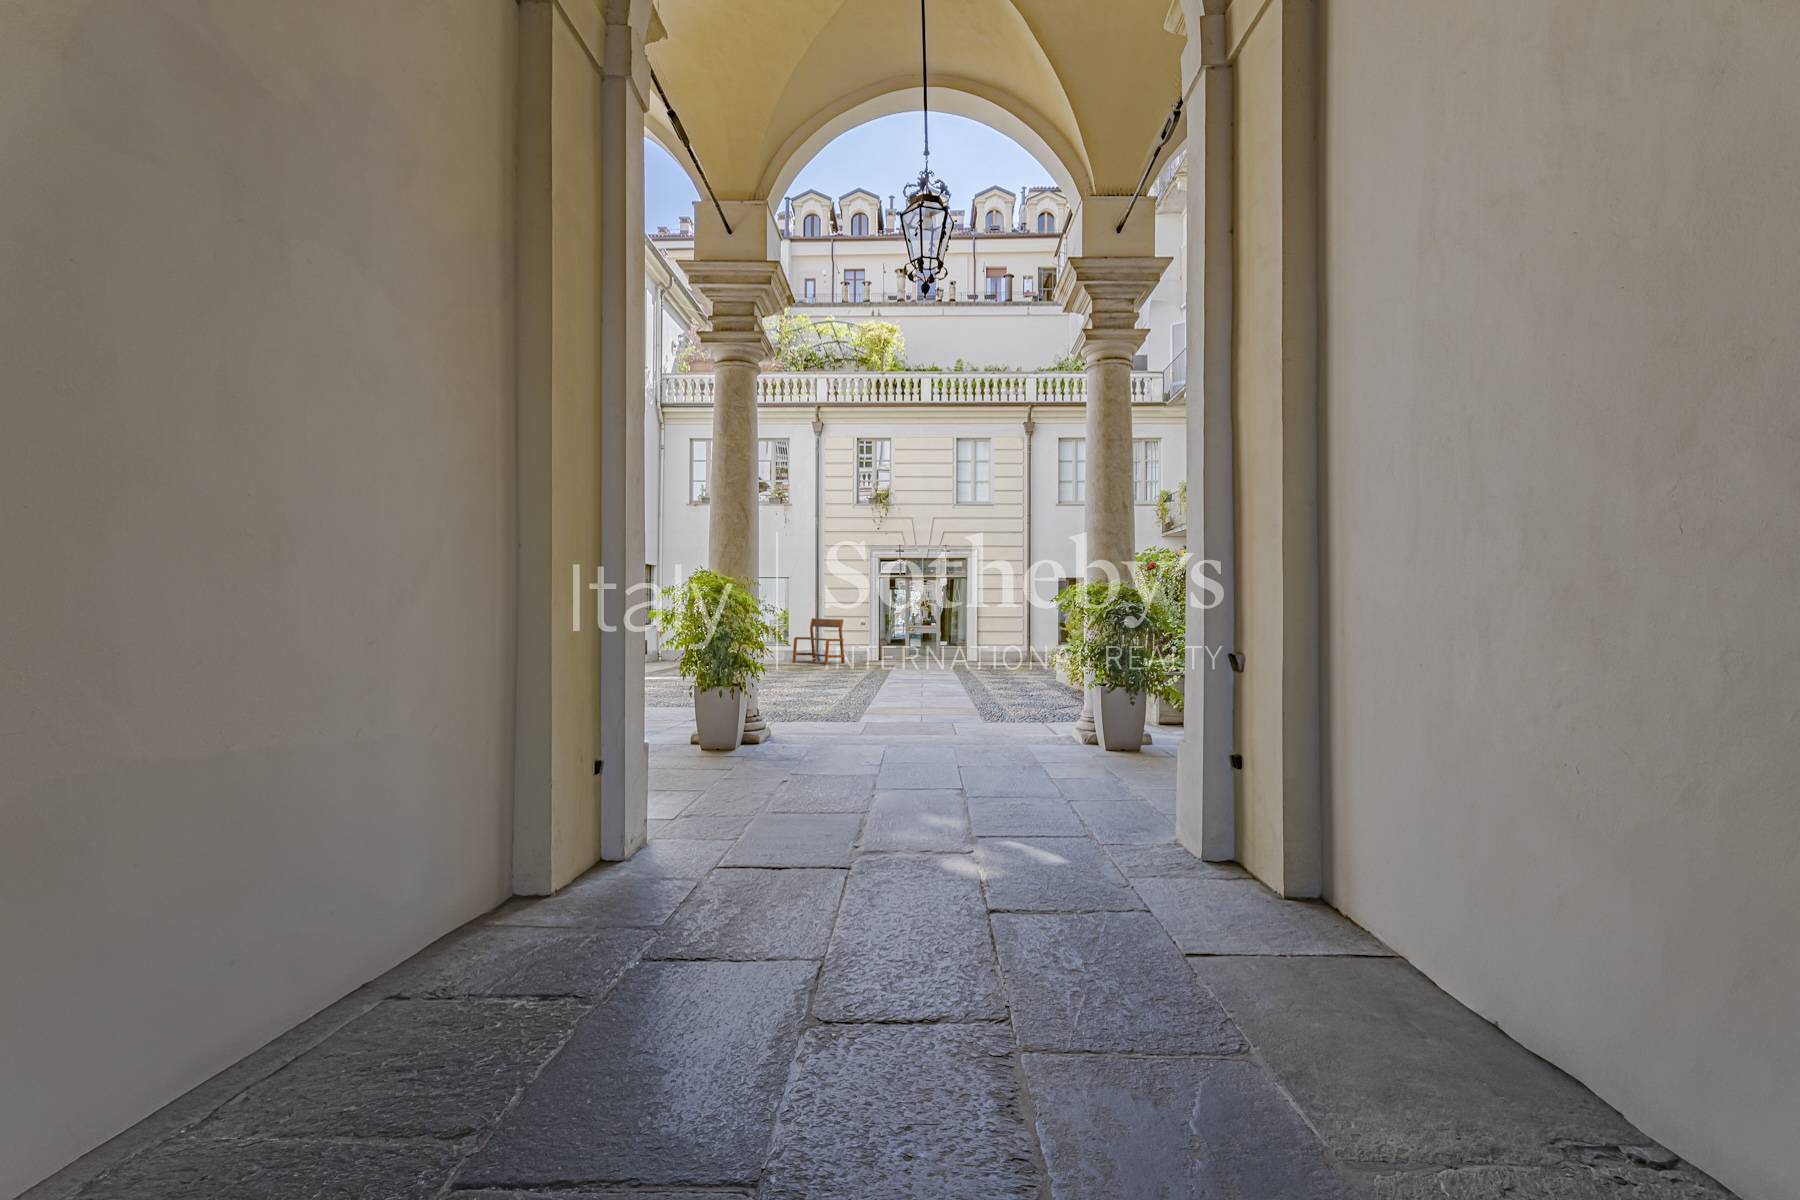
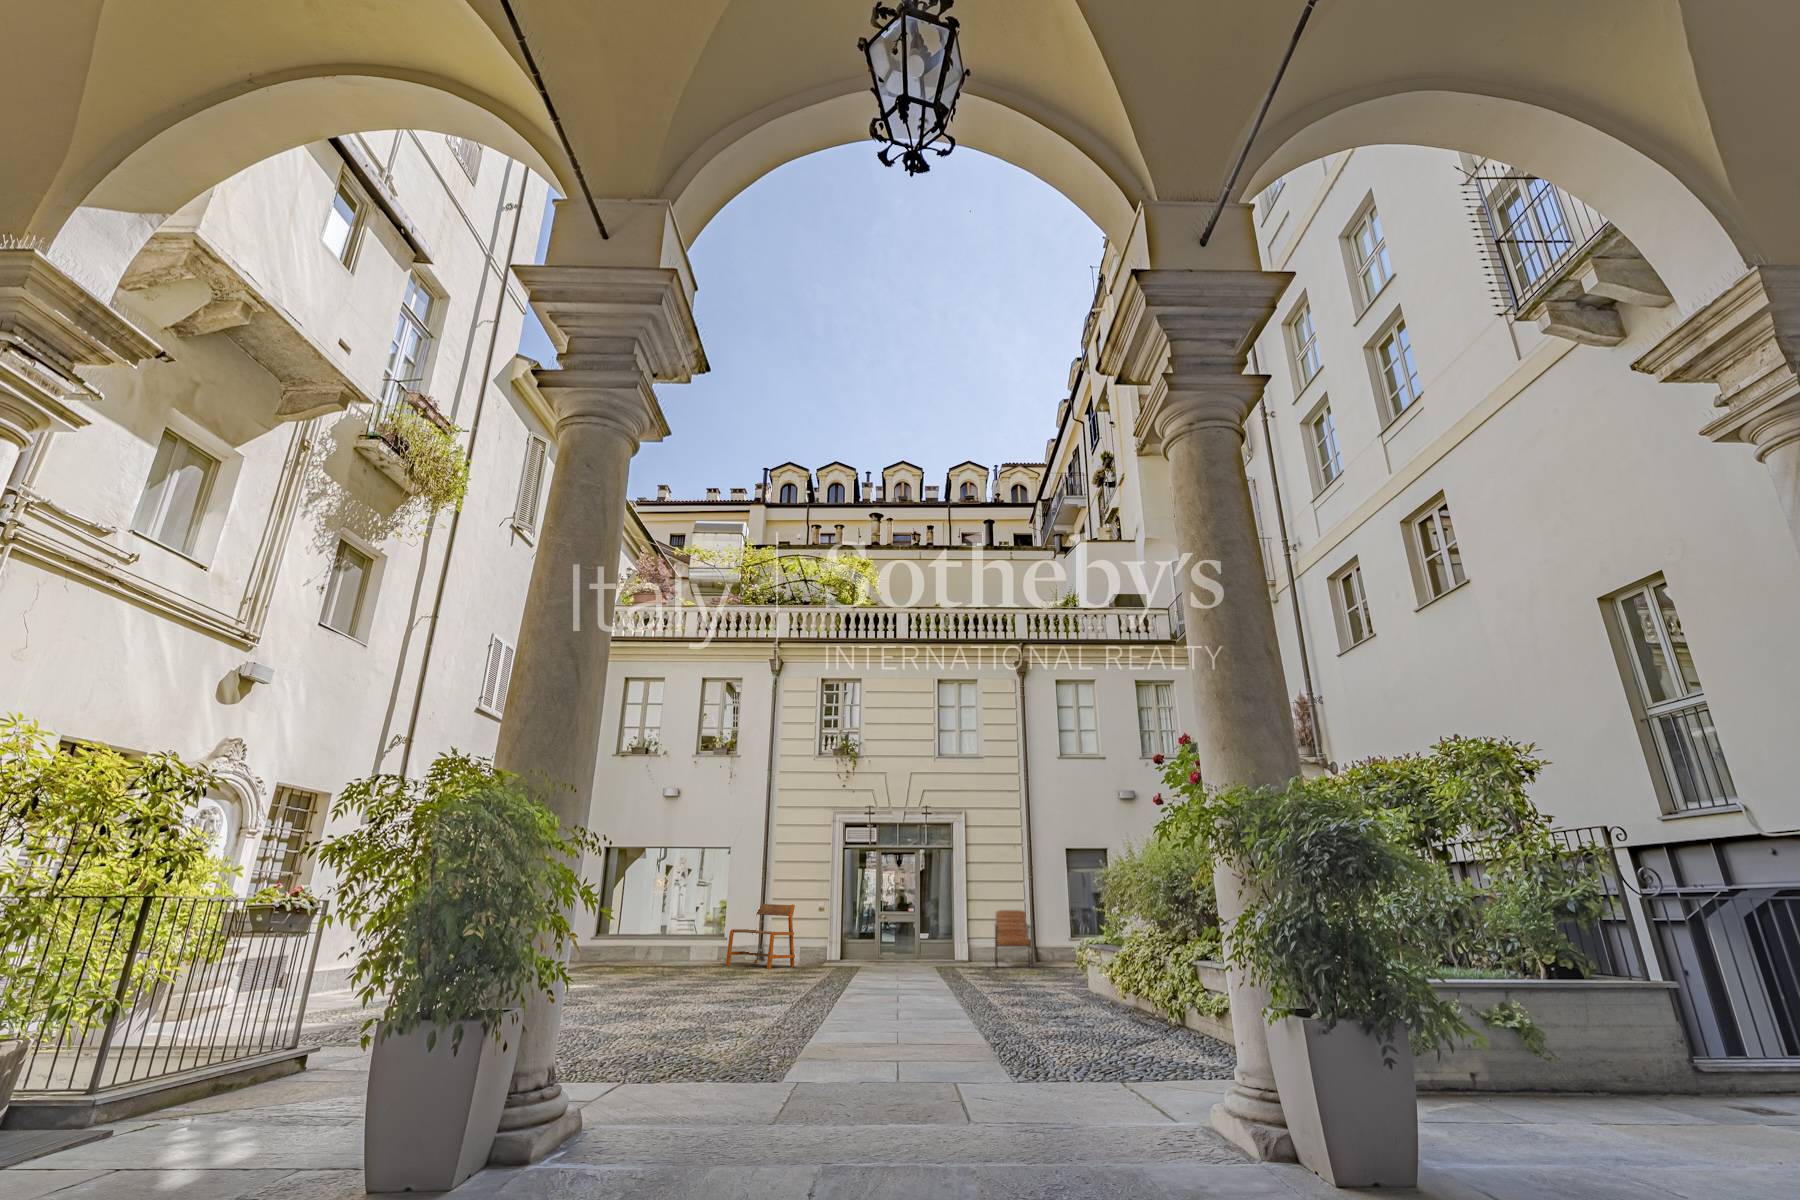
chair: none [998,624,1026,665] -> present [995,910,1033,967]

